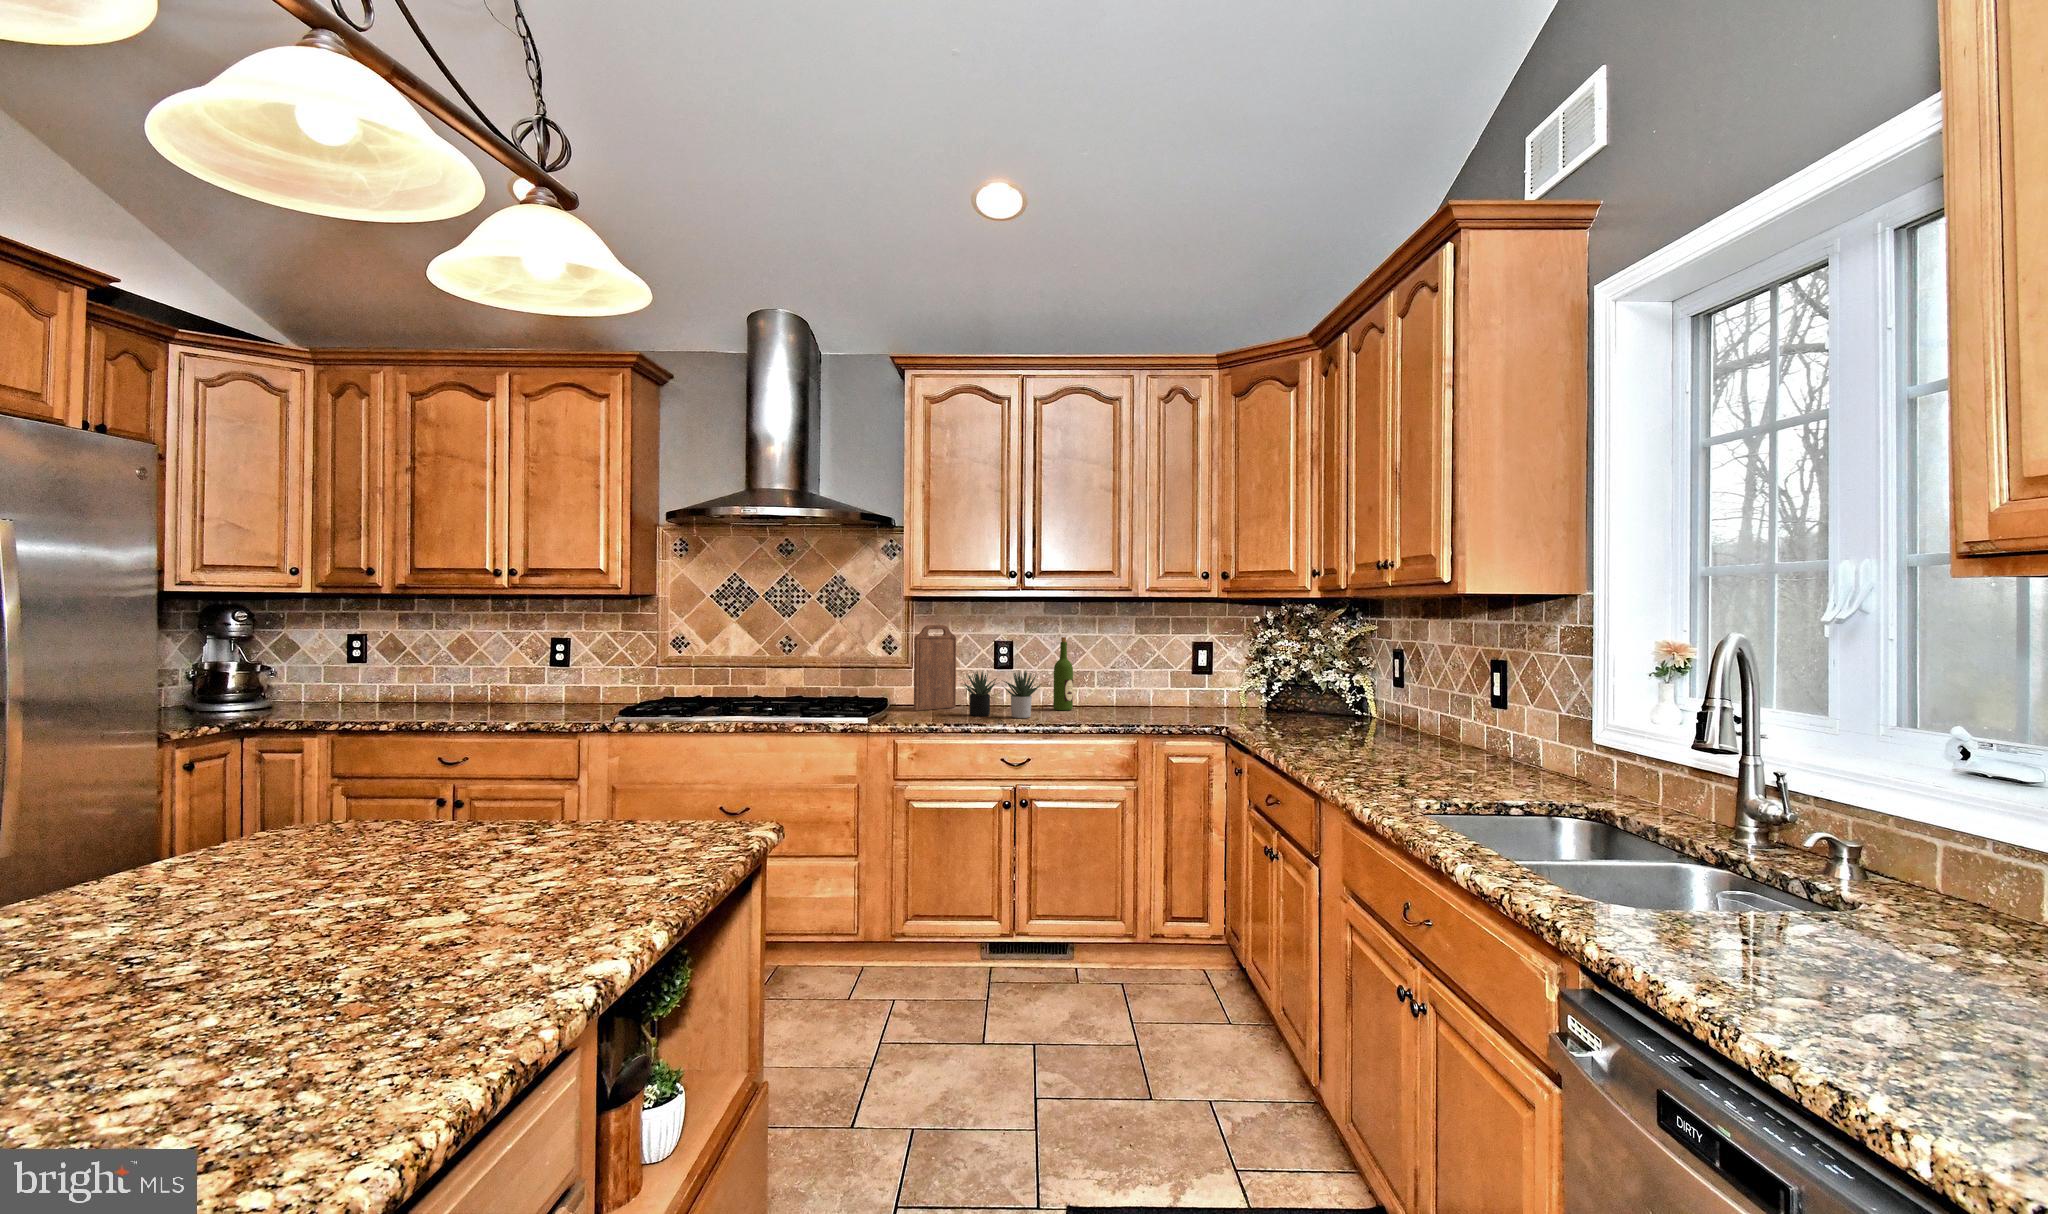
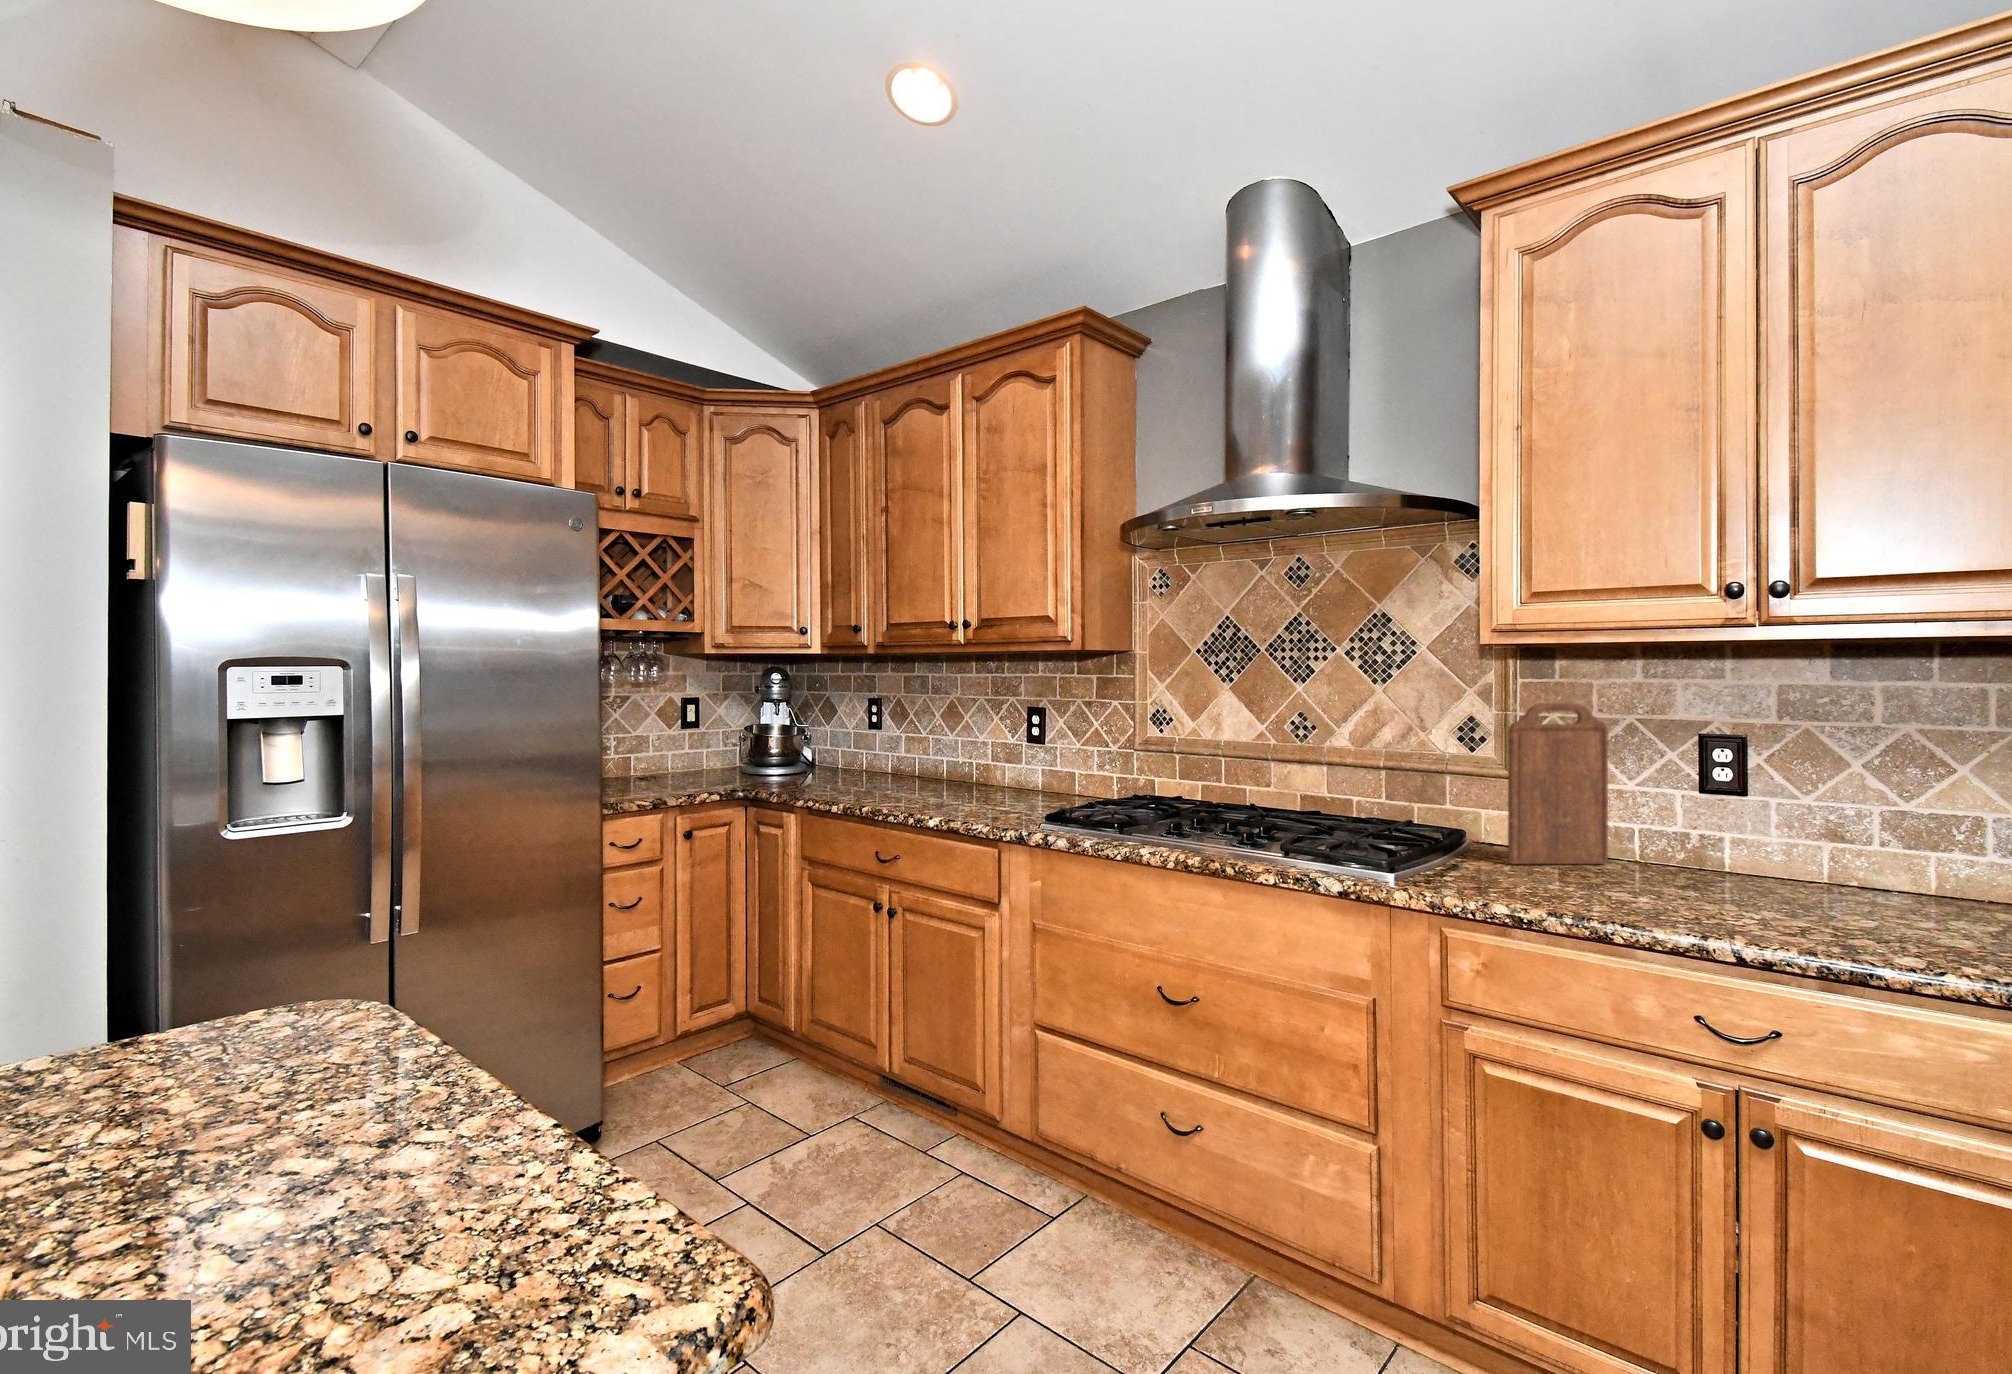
wine bottle: present [1053,637,1073,710] -> none [1877,739,1942,915]
succulent plant: present [963,671,1040,718] -> none [1603,801,1835,929]

